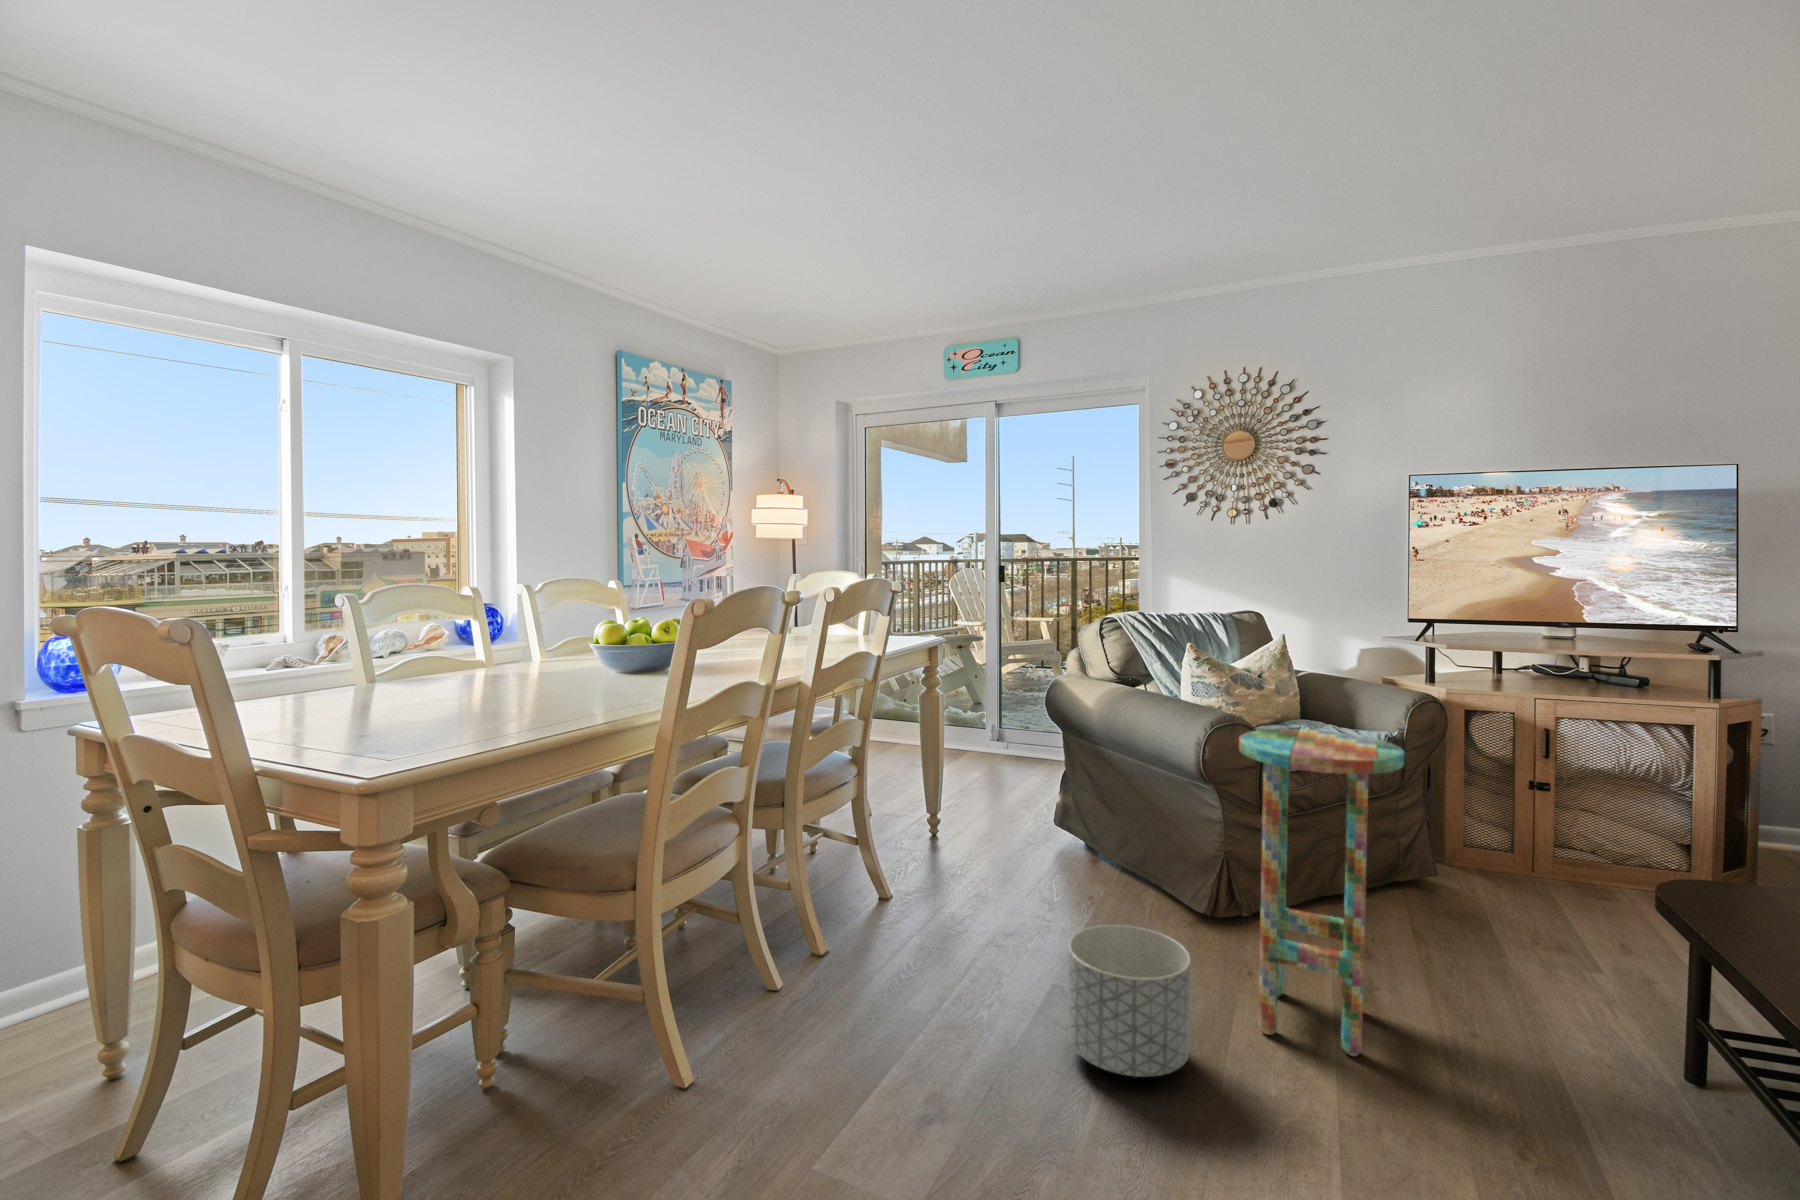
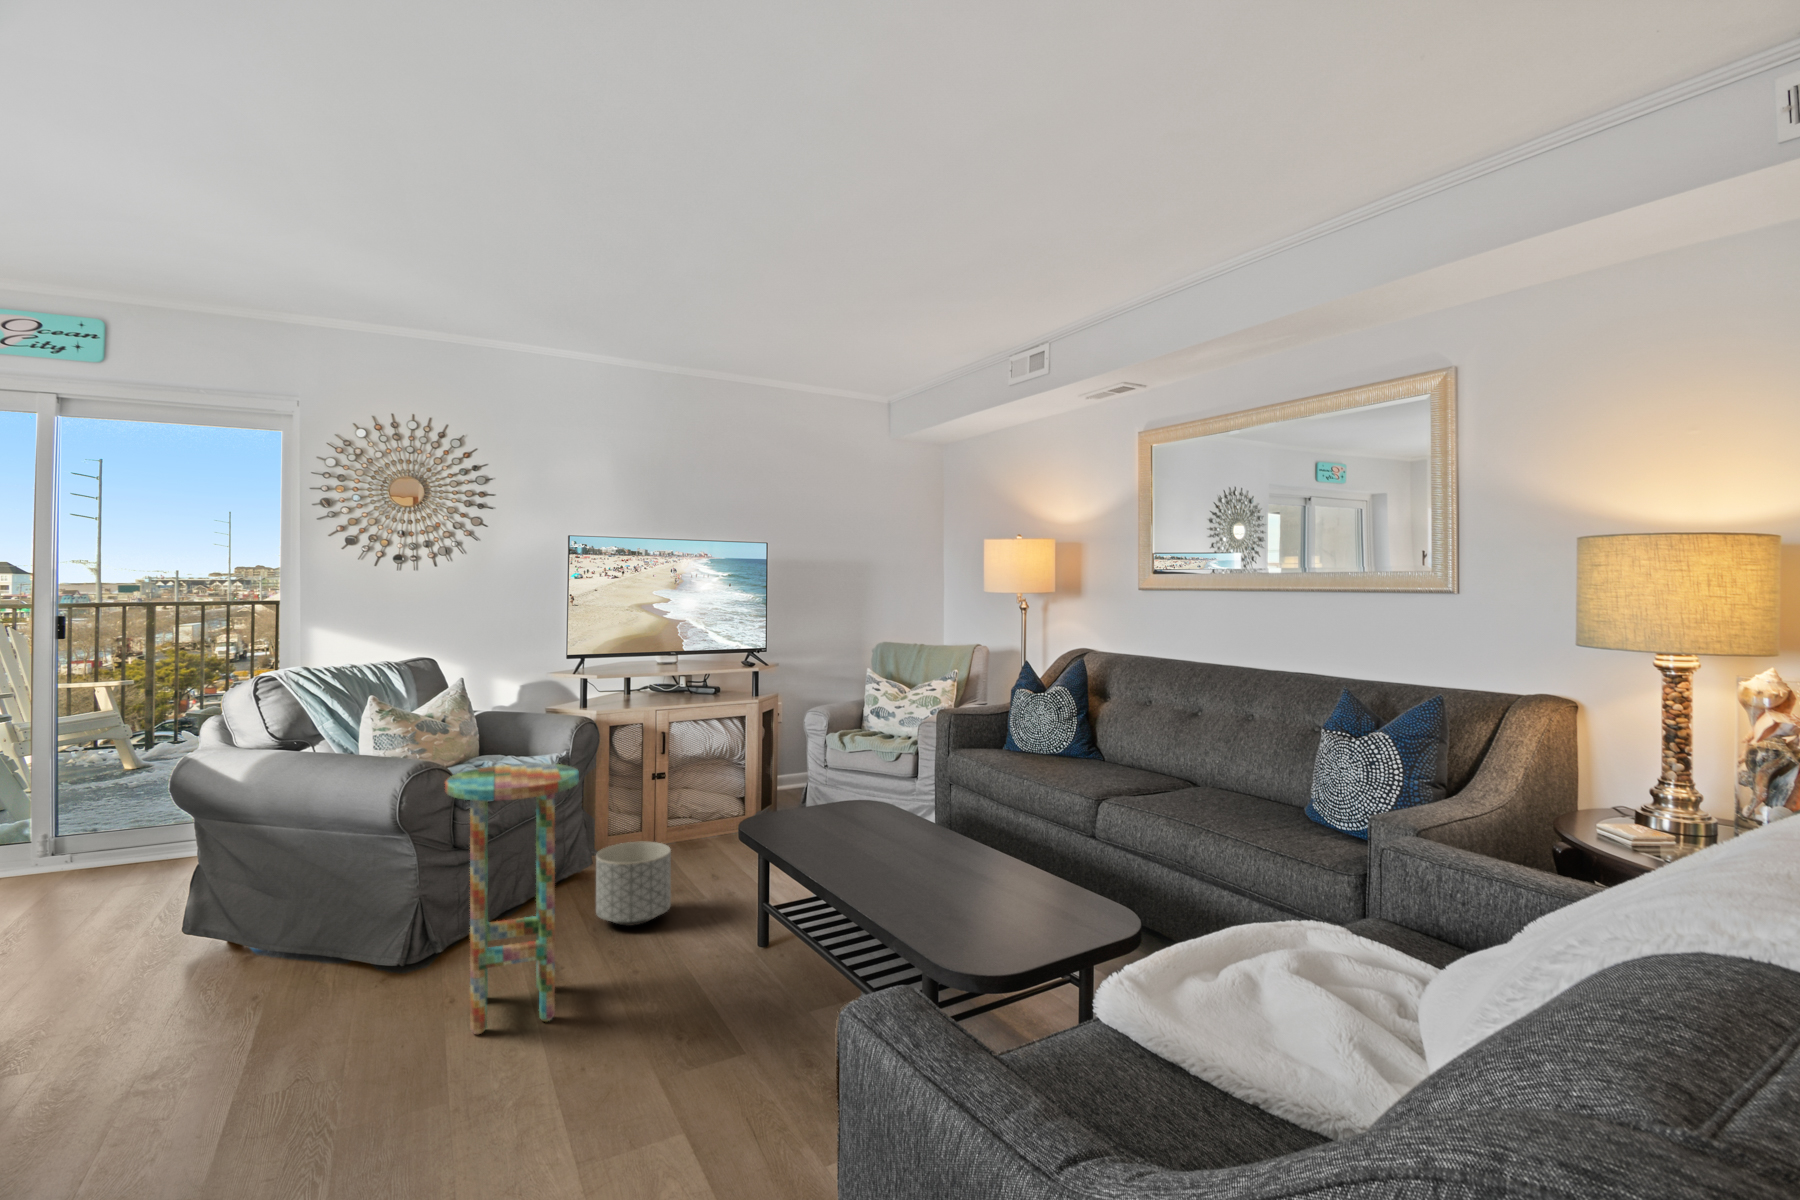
planter: present [1068,925,1191,1077] -> present [596,842,671,926]

